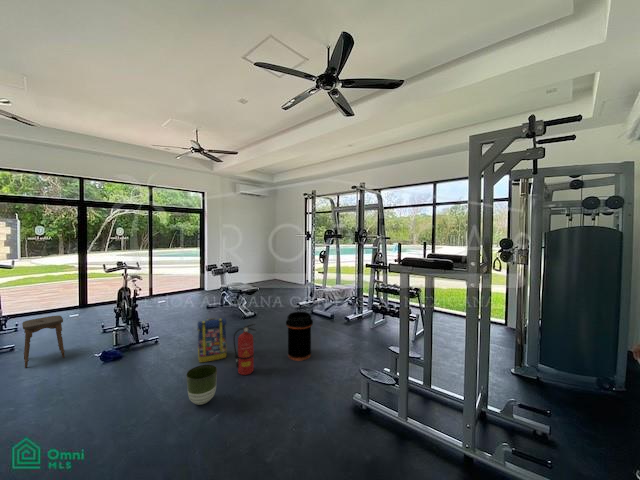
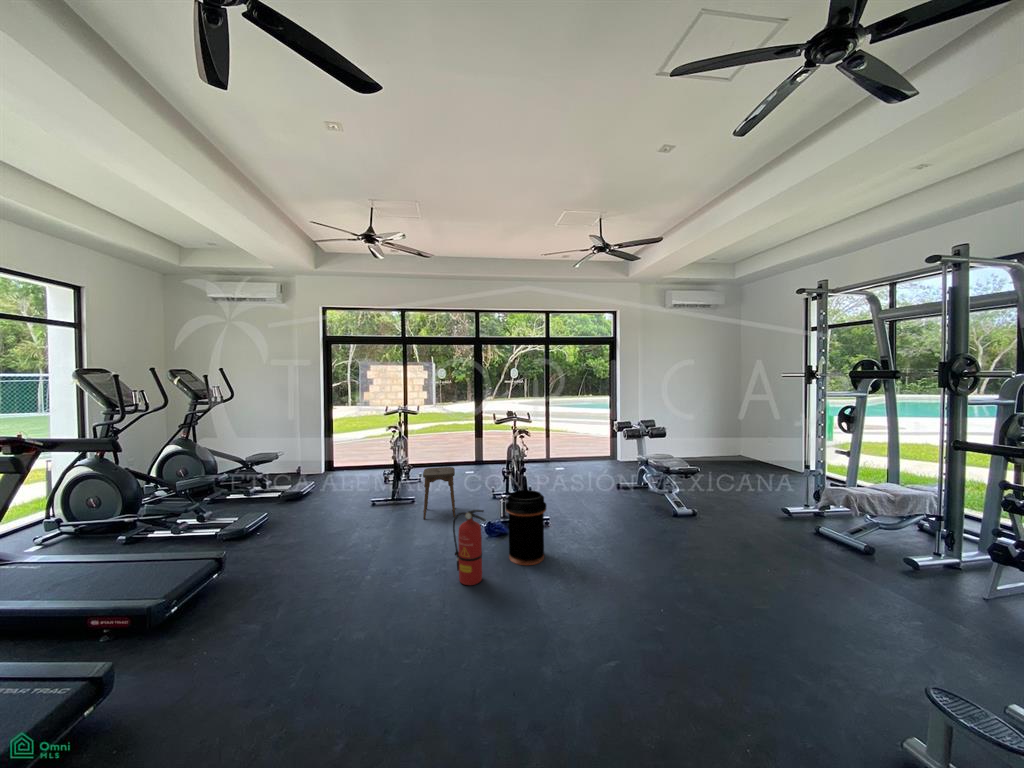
trash can: present [286,312,313,361] -> present [506,490,547,565]
backpack: present [197,318,227,362] -> none [593,505,637,575]
fire extinguisher: present [234,324,256,375] -> present [453,510,486,585]
planter: present [186,365,217,405] -> none [566,579,612,645]

